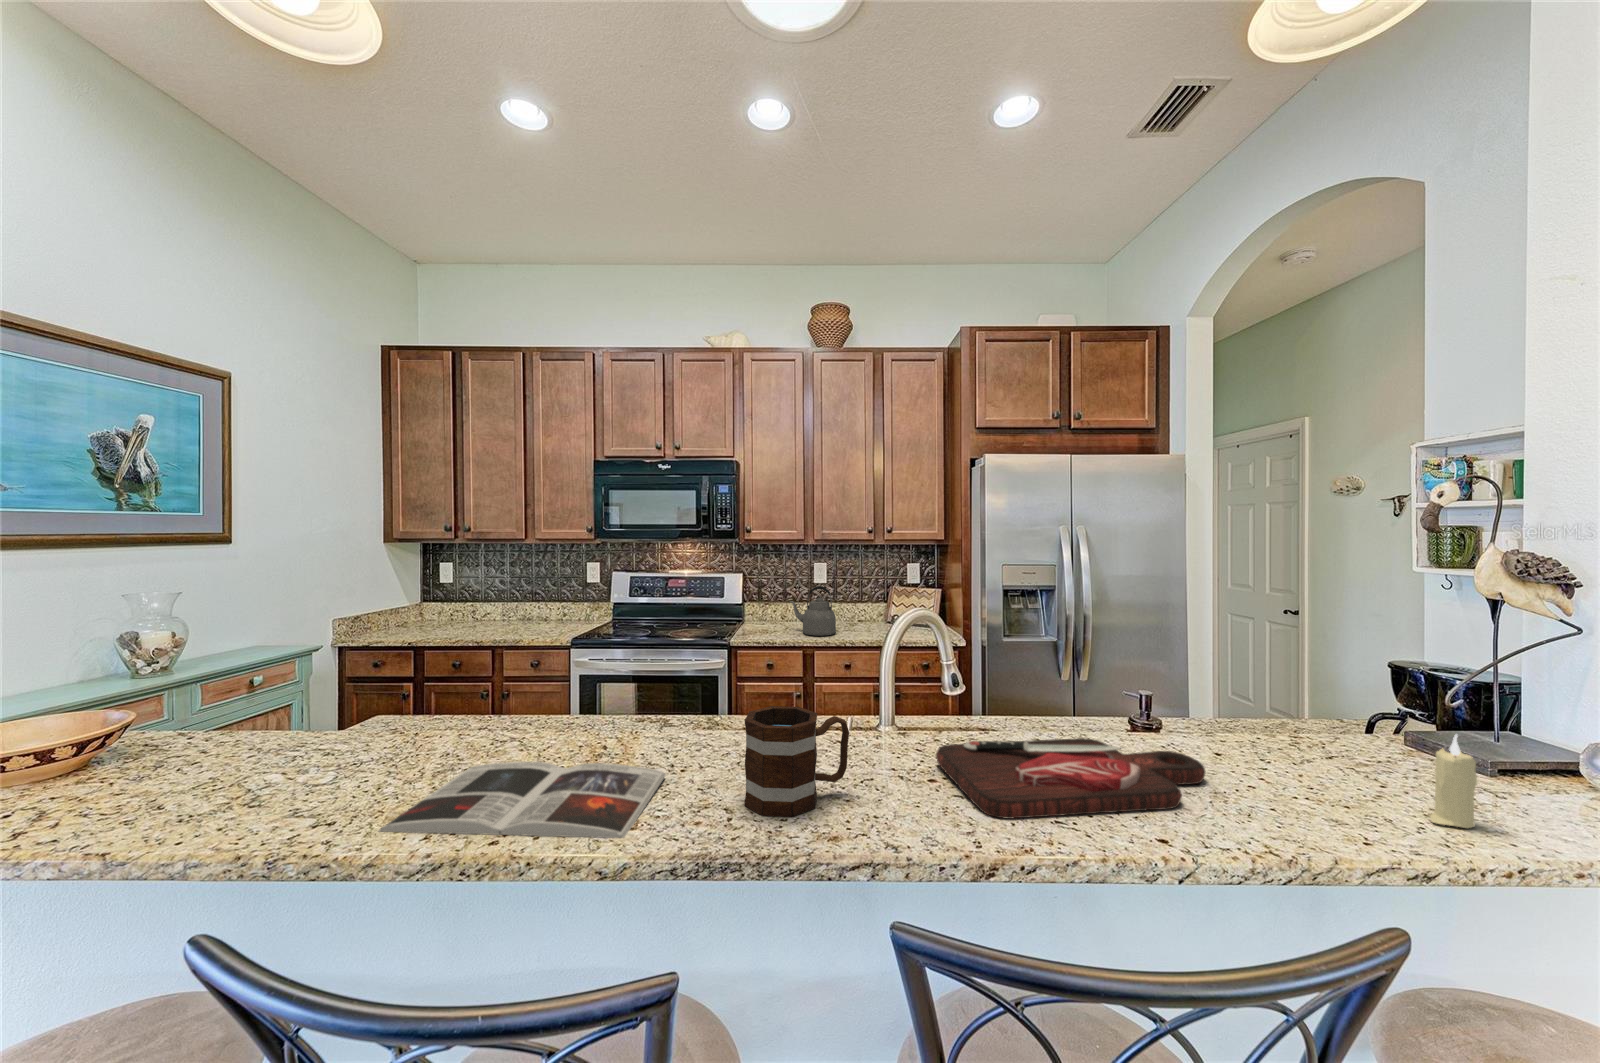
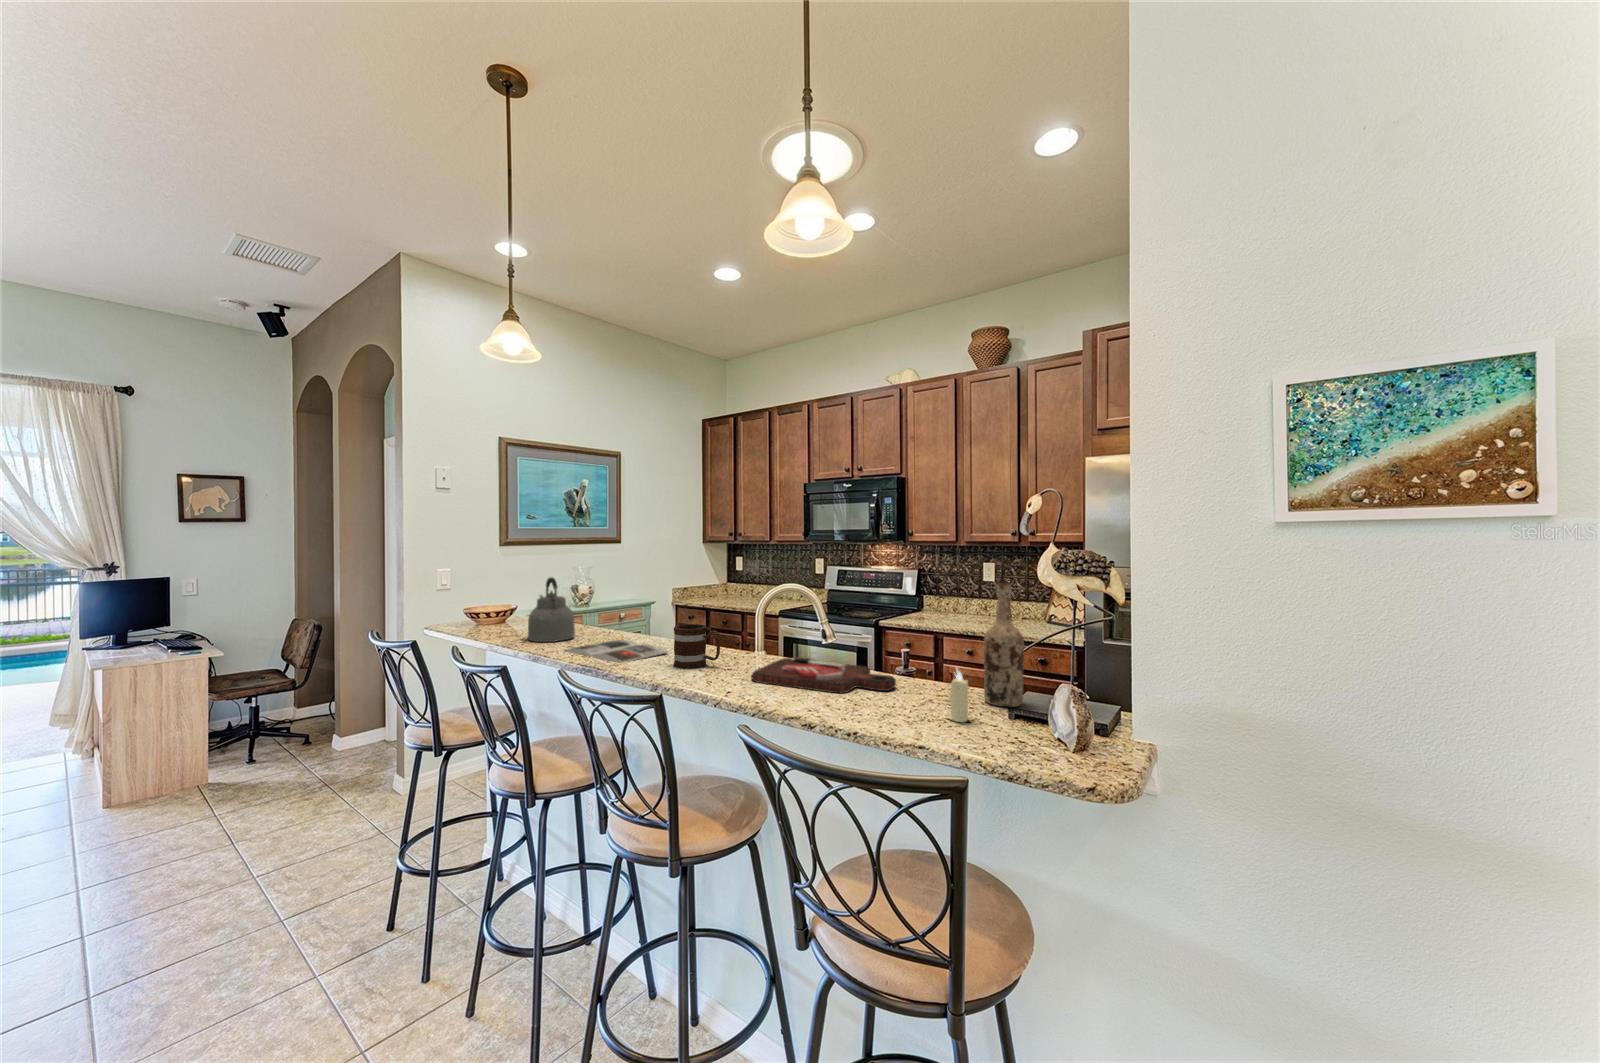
wine bottle: none [1312,582,1388,775] -> present [984,582,1024,707]
kettle: present [789,586,836,636] -> present [528,577,575,642]

